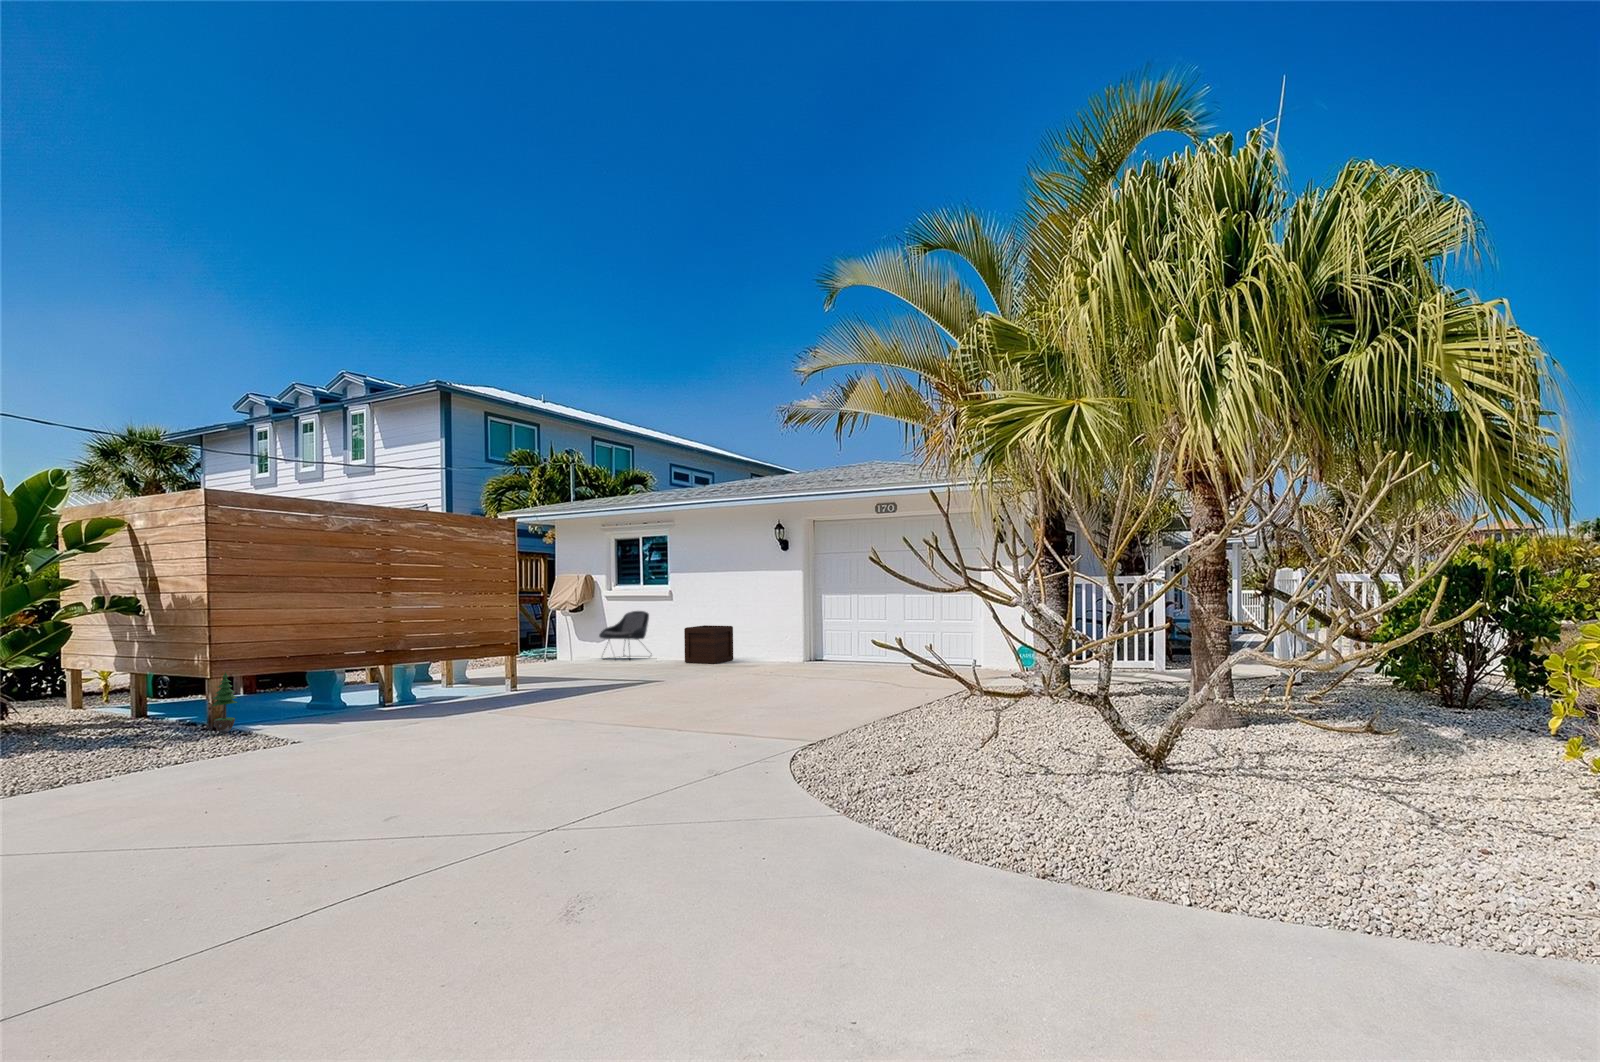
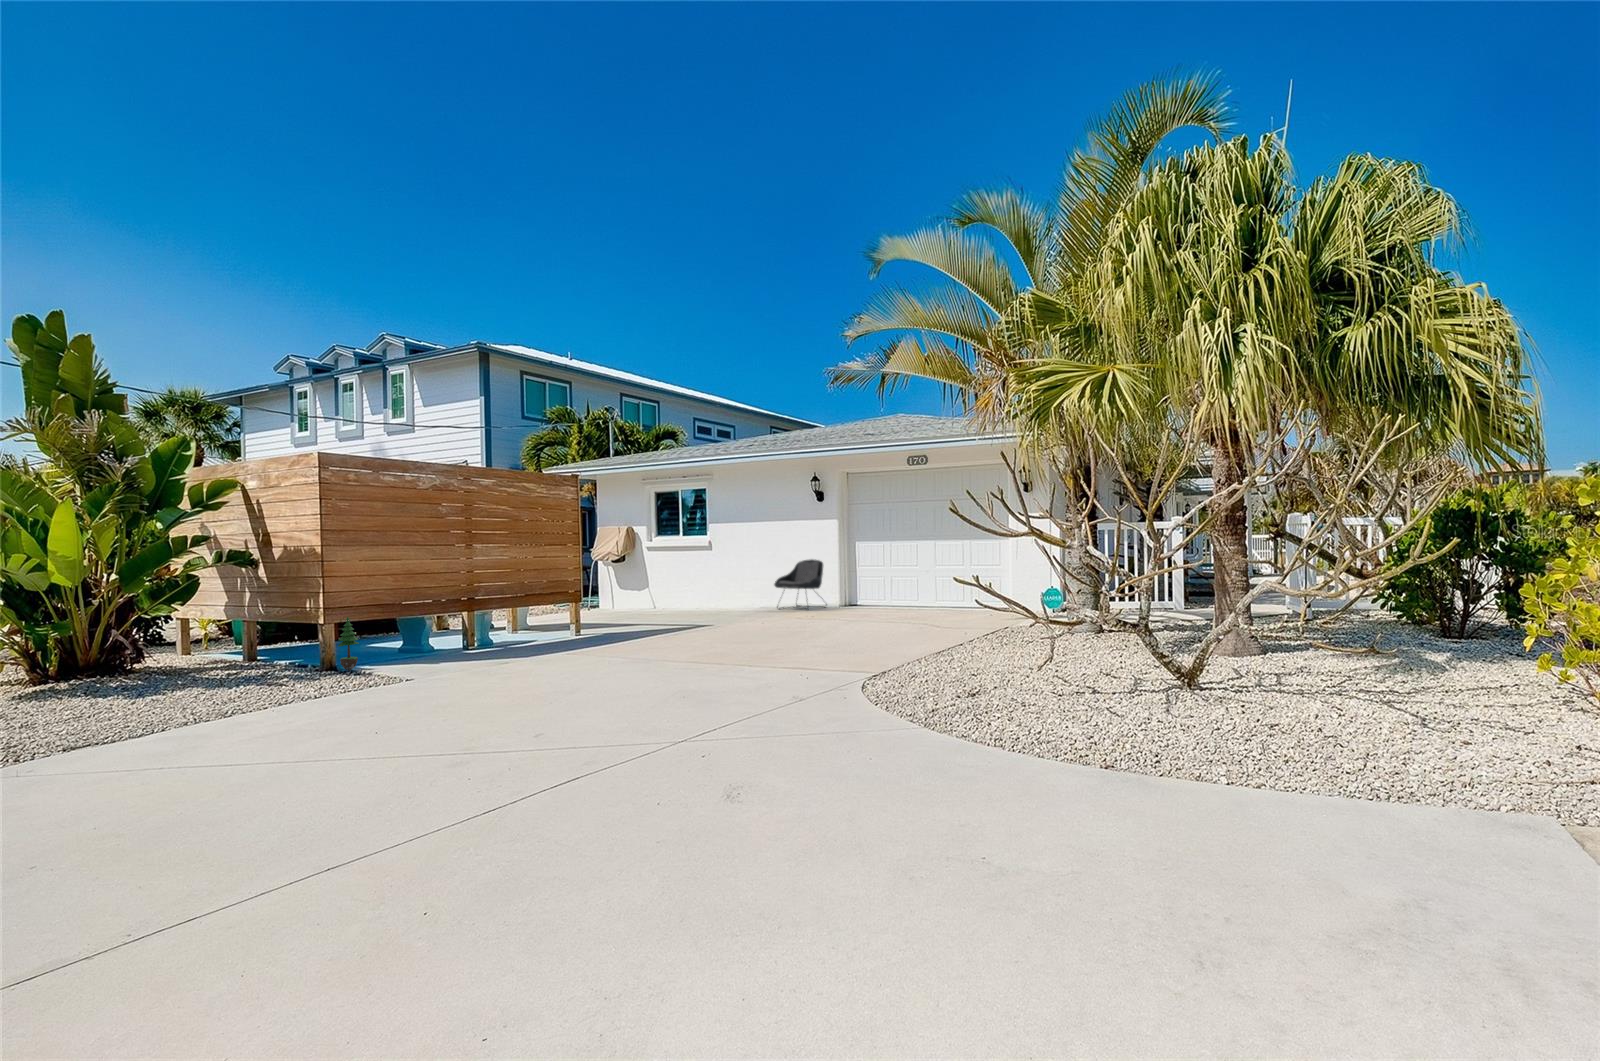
lounge chair: present [599,611,649,659] -> present [774,559,823,610]
wooden crate: present [684,625,733,664] -> none [729,573,775,608]

